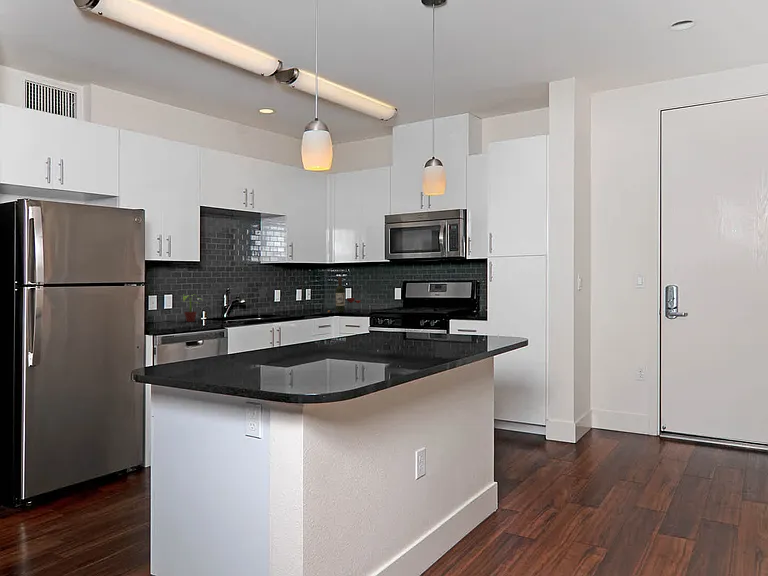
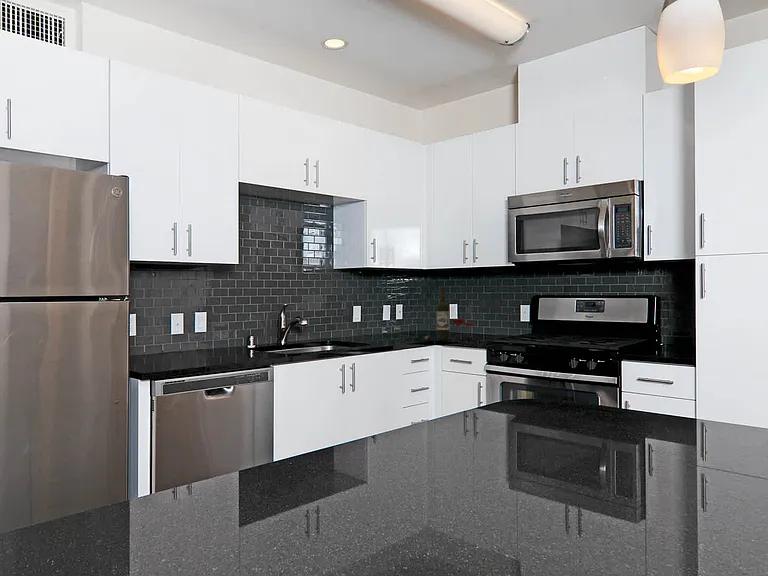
potted plant: present [183,295,197,322] -> none [209,313,247,352]

